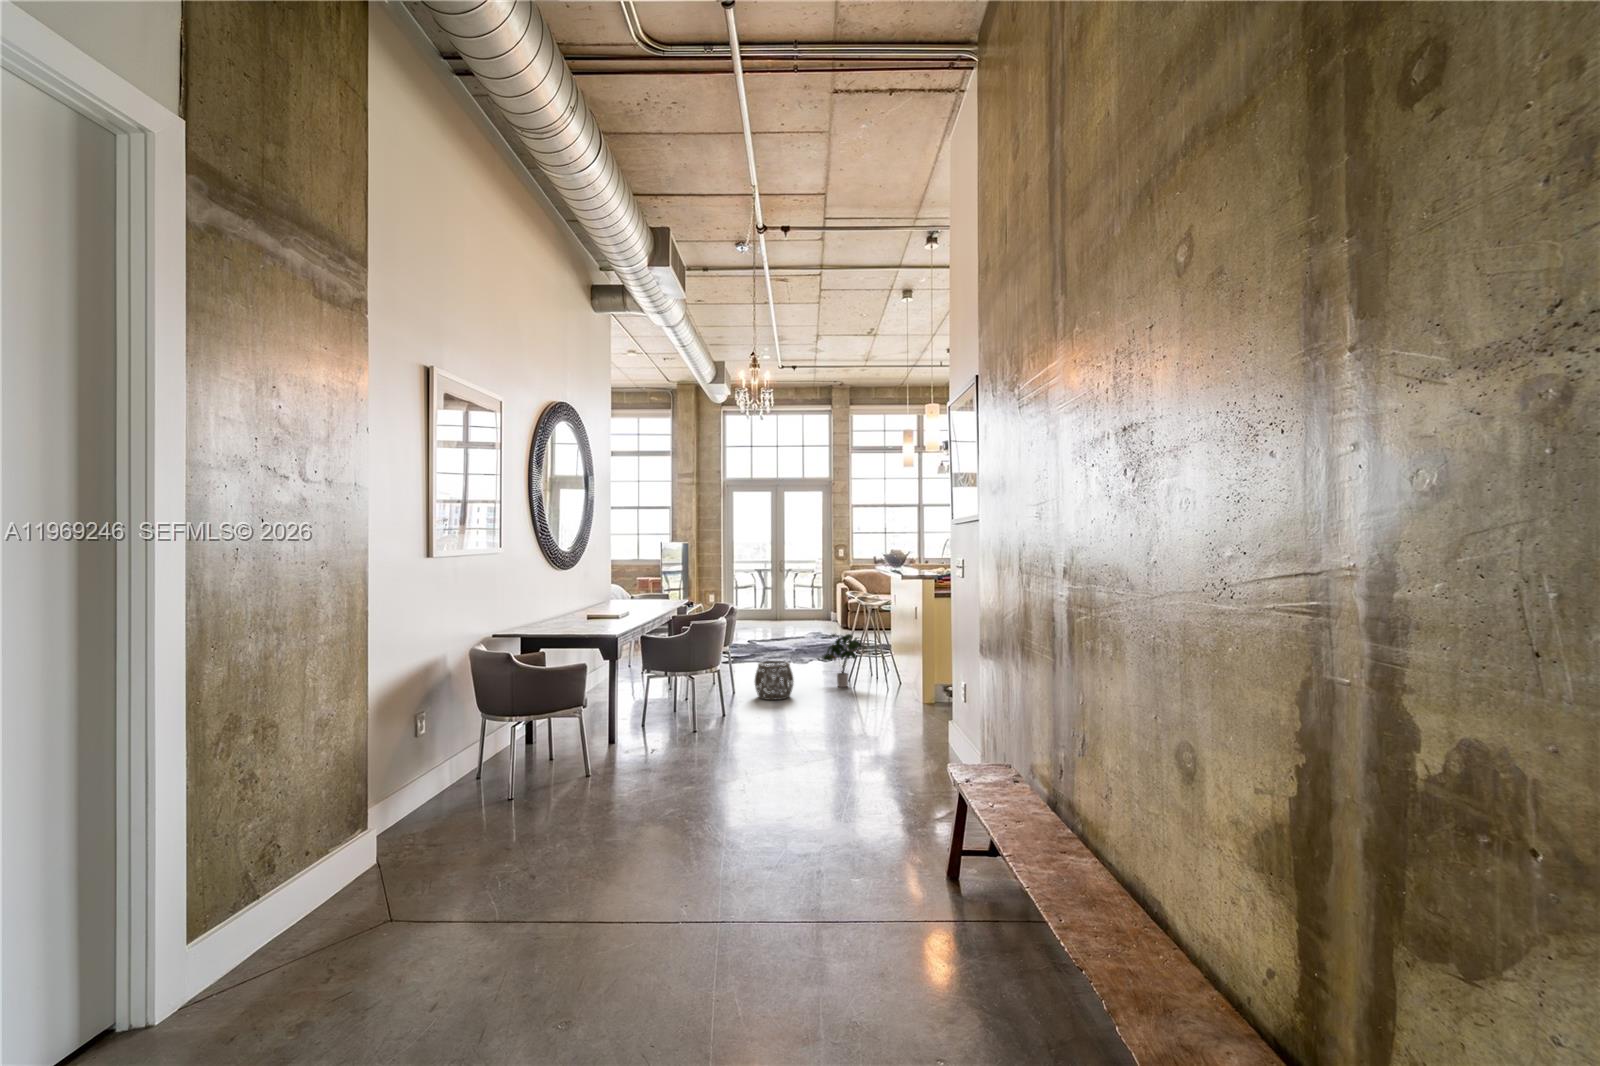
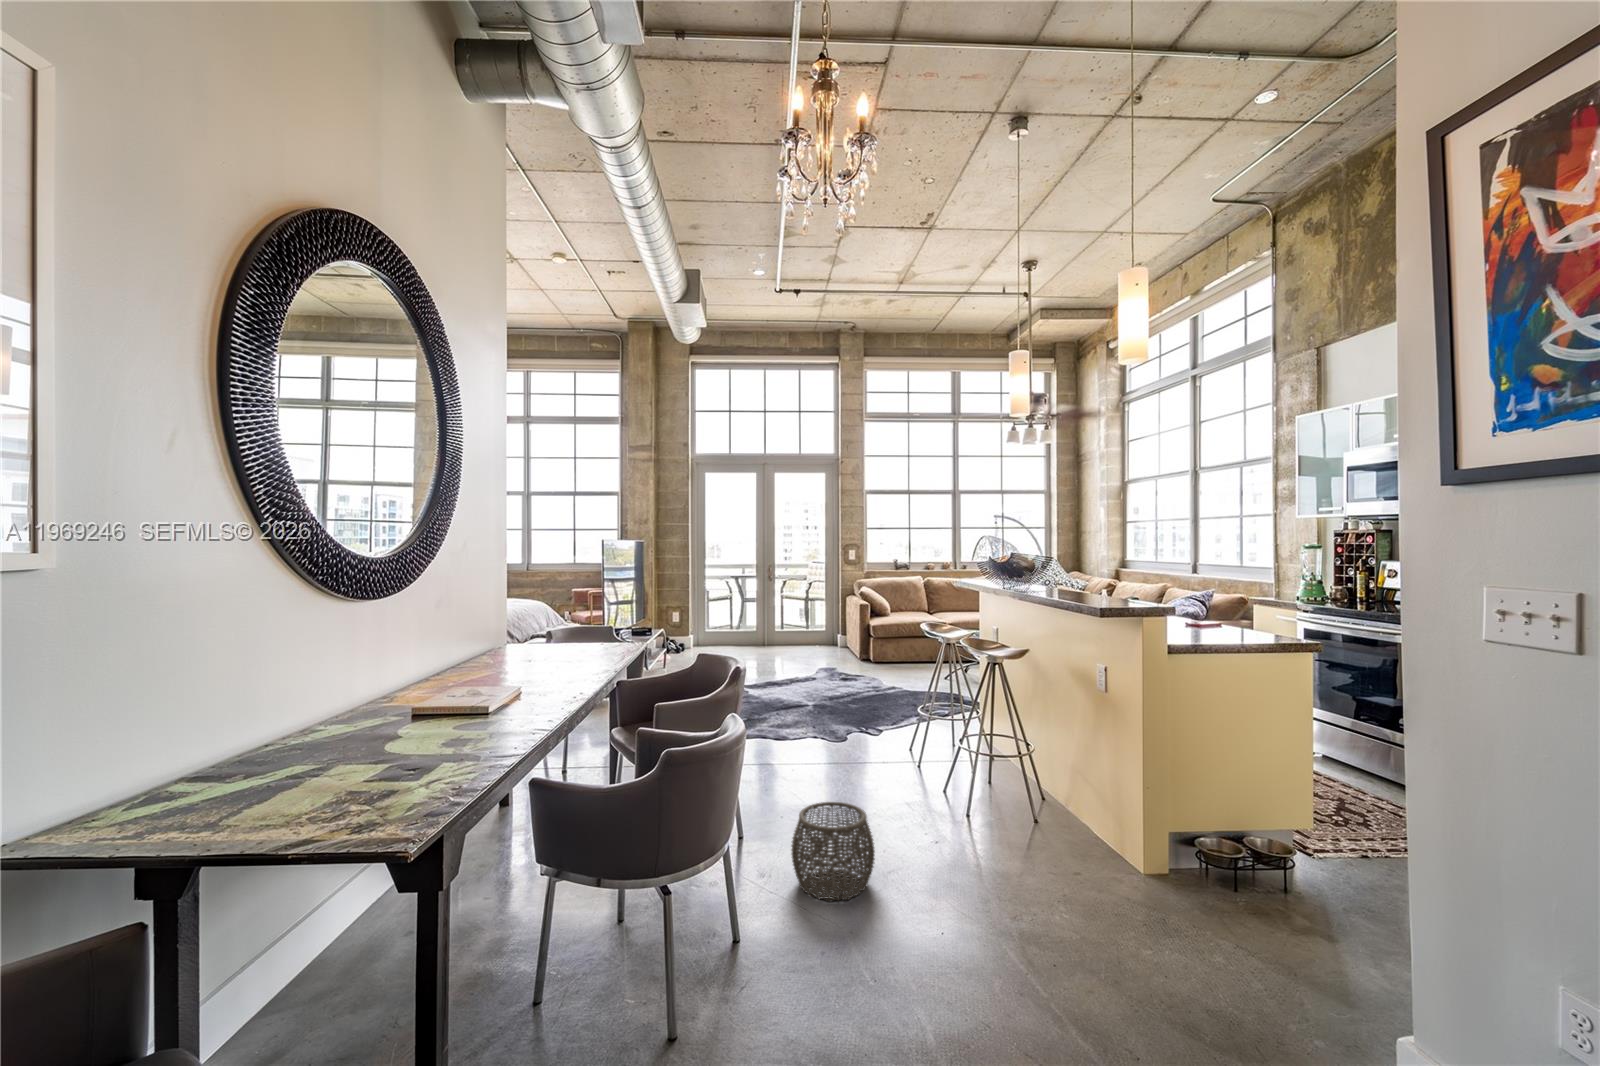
potted plant: present [823,634,864,687] -> none [906,728,998,838]

